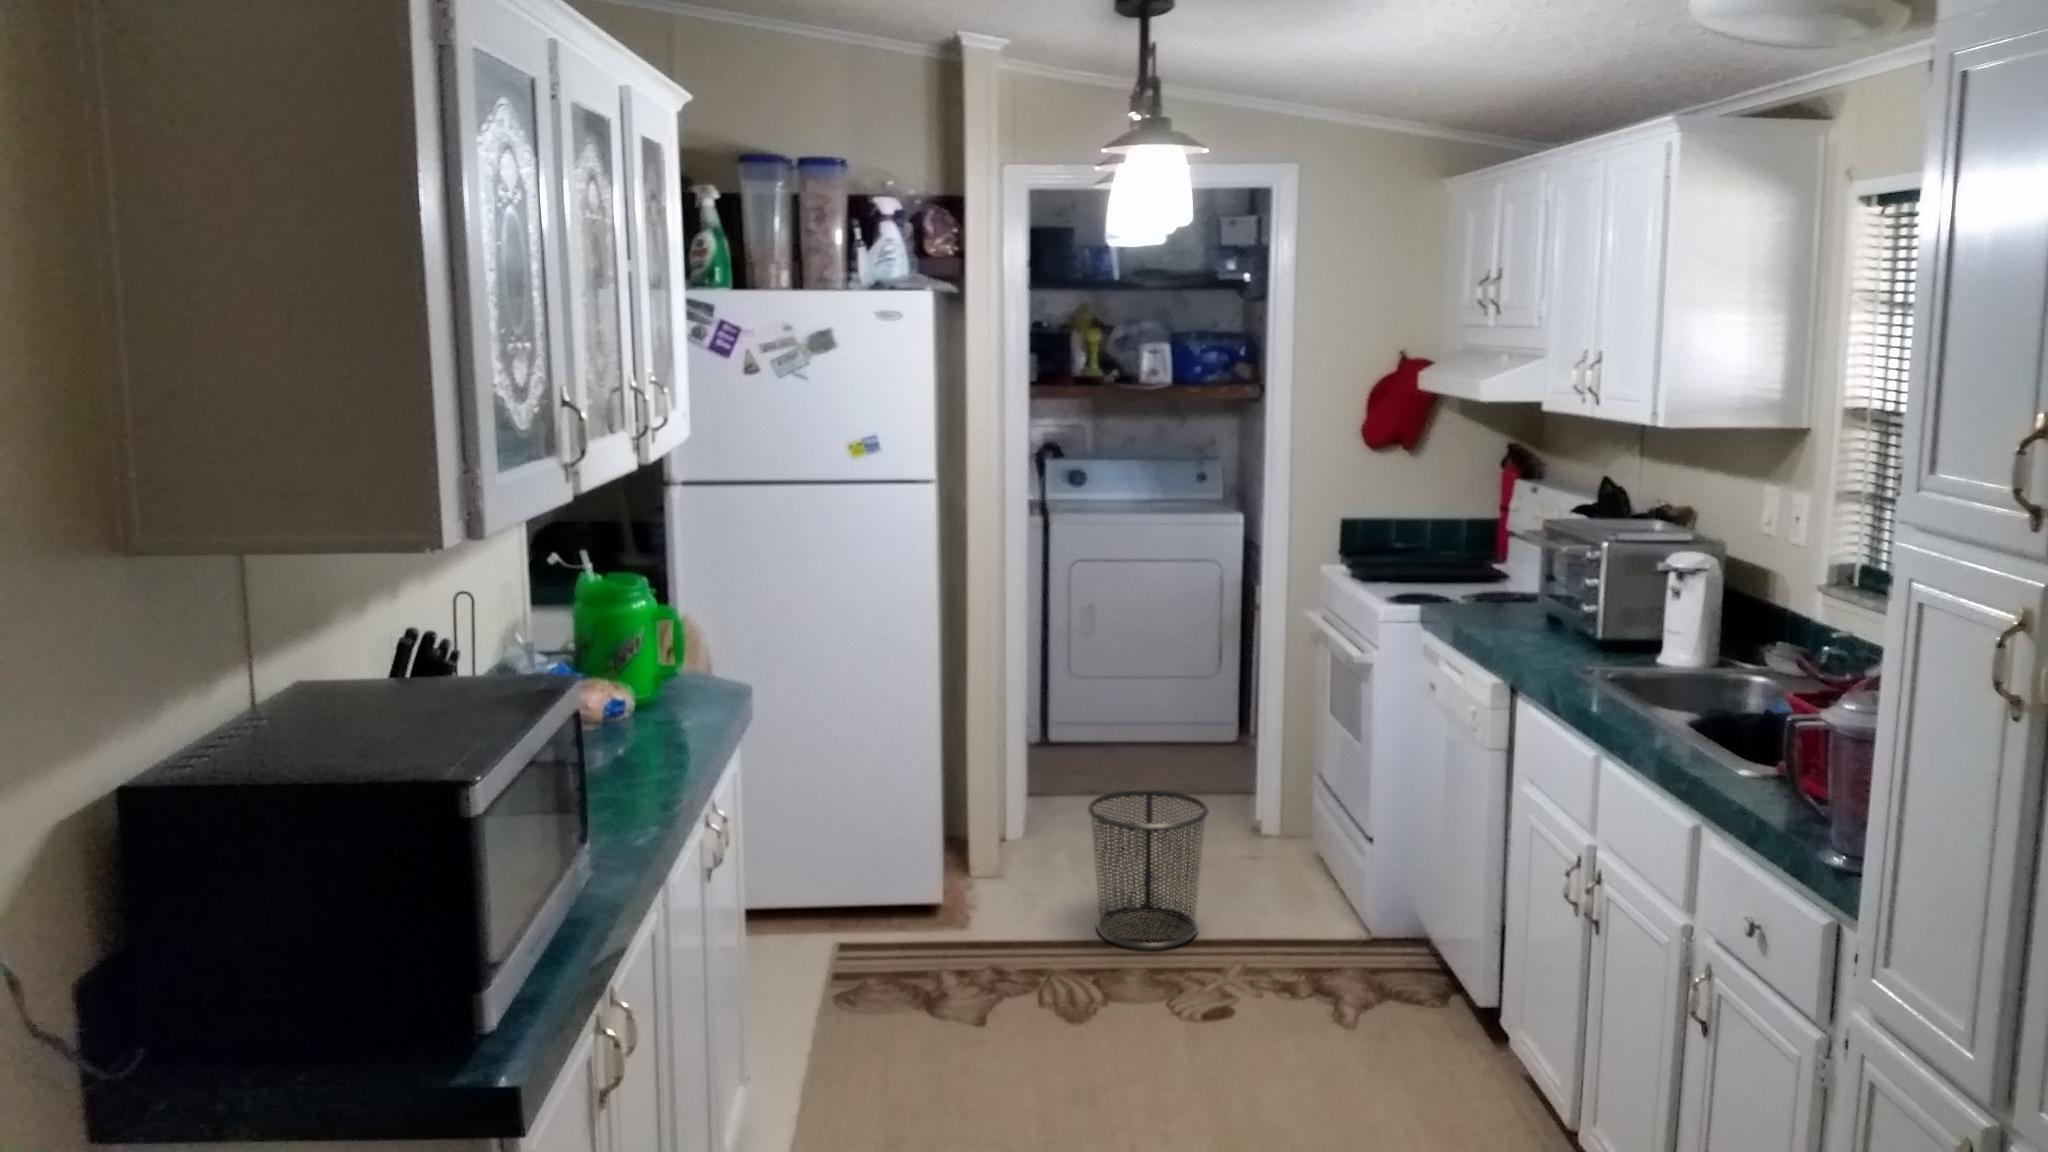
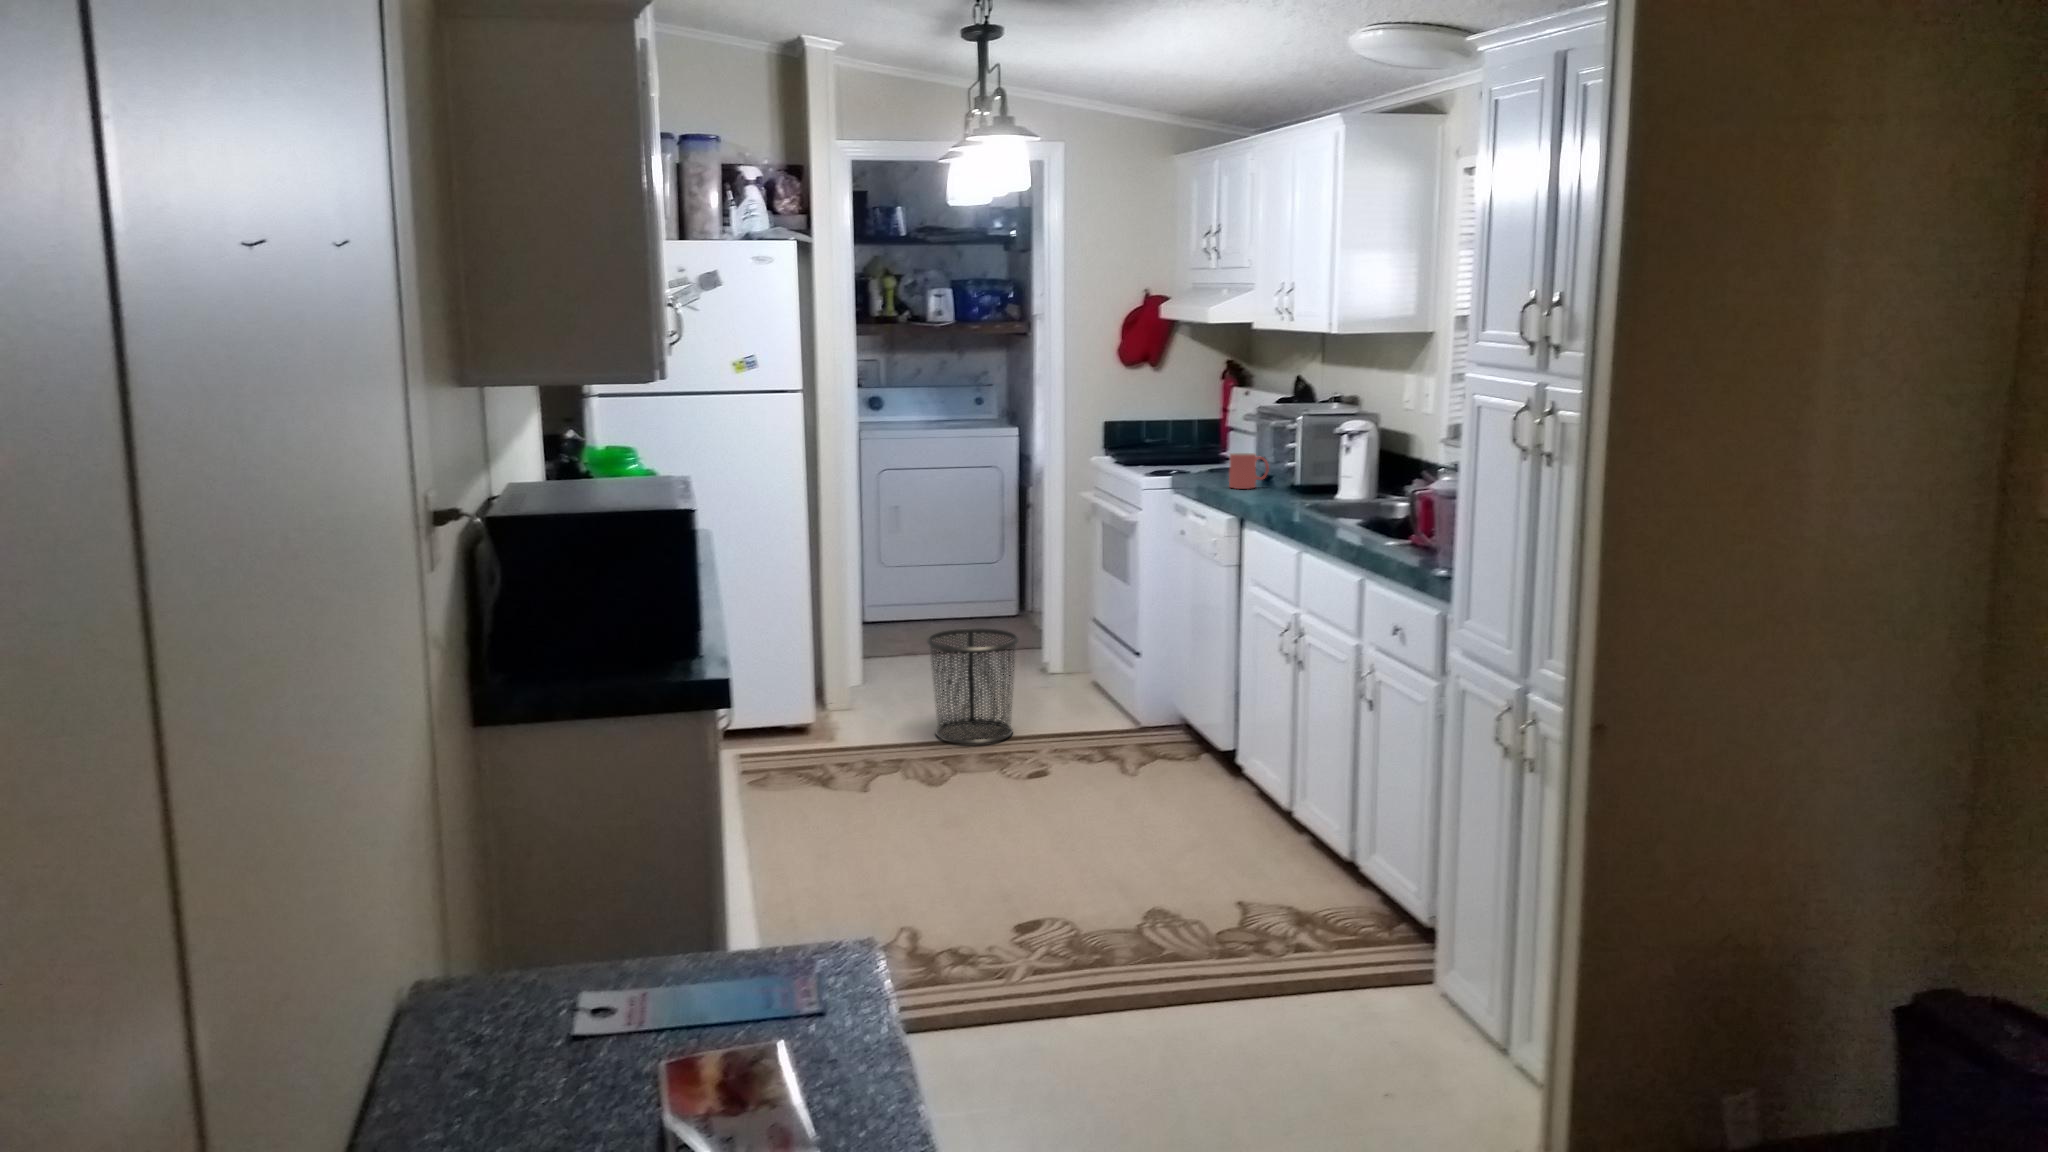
mug: none [1498,587,1557,640] -> present [1229,453,1269,489]

